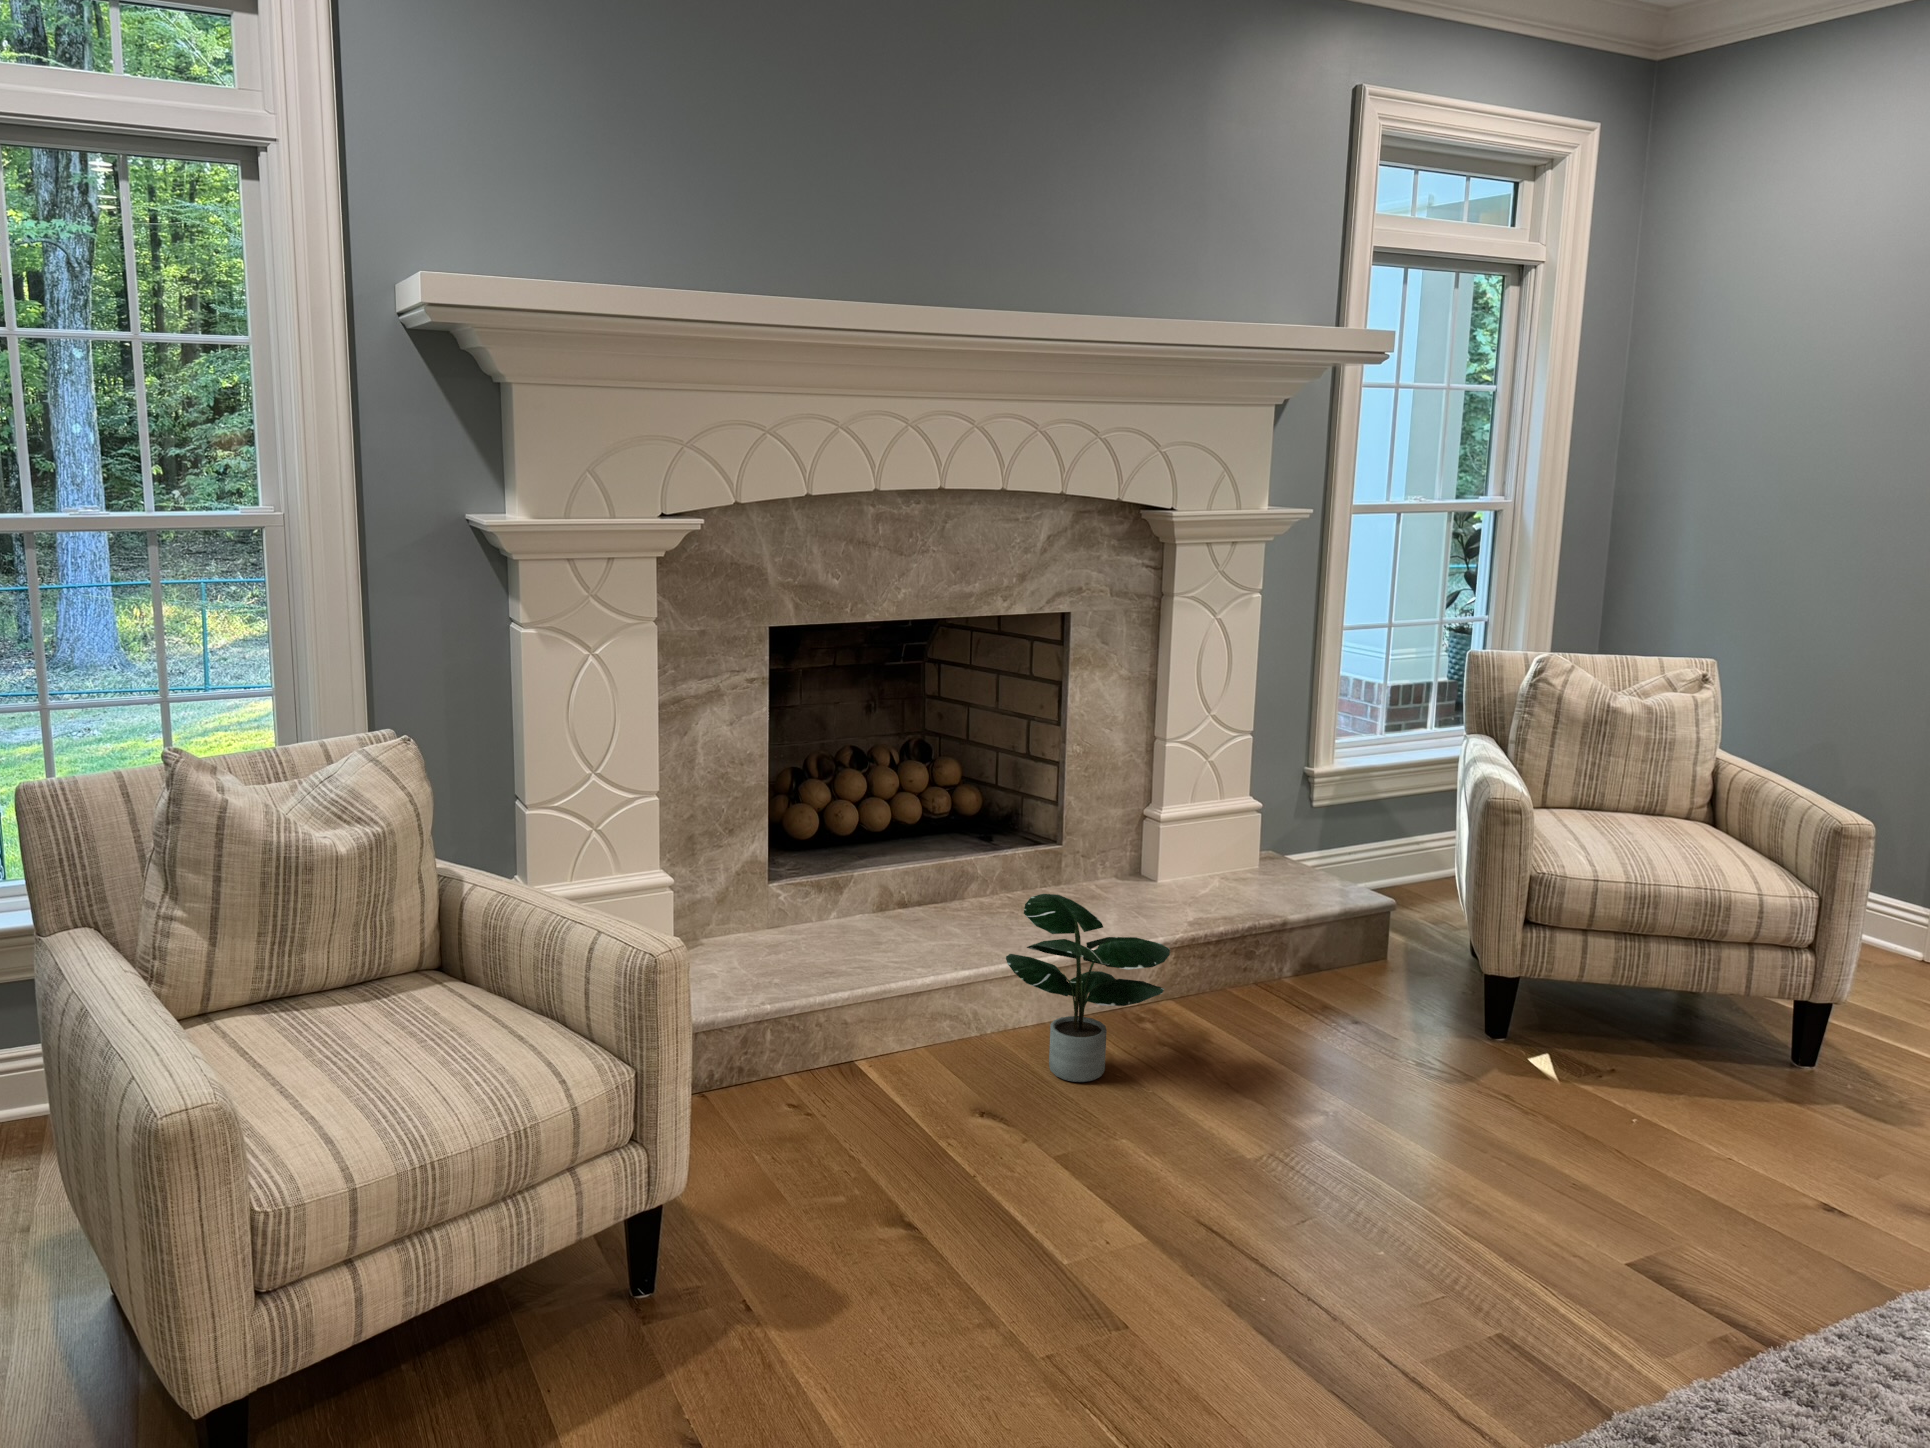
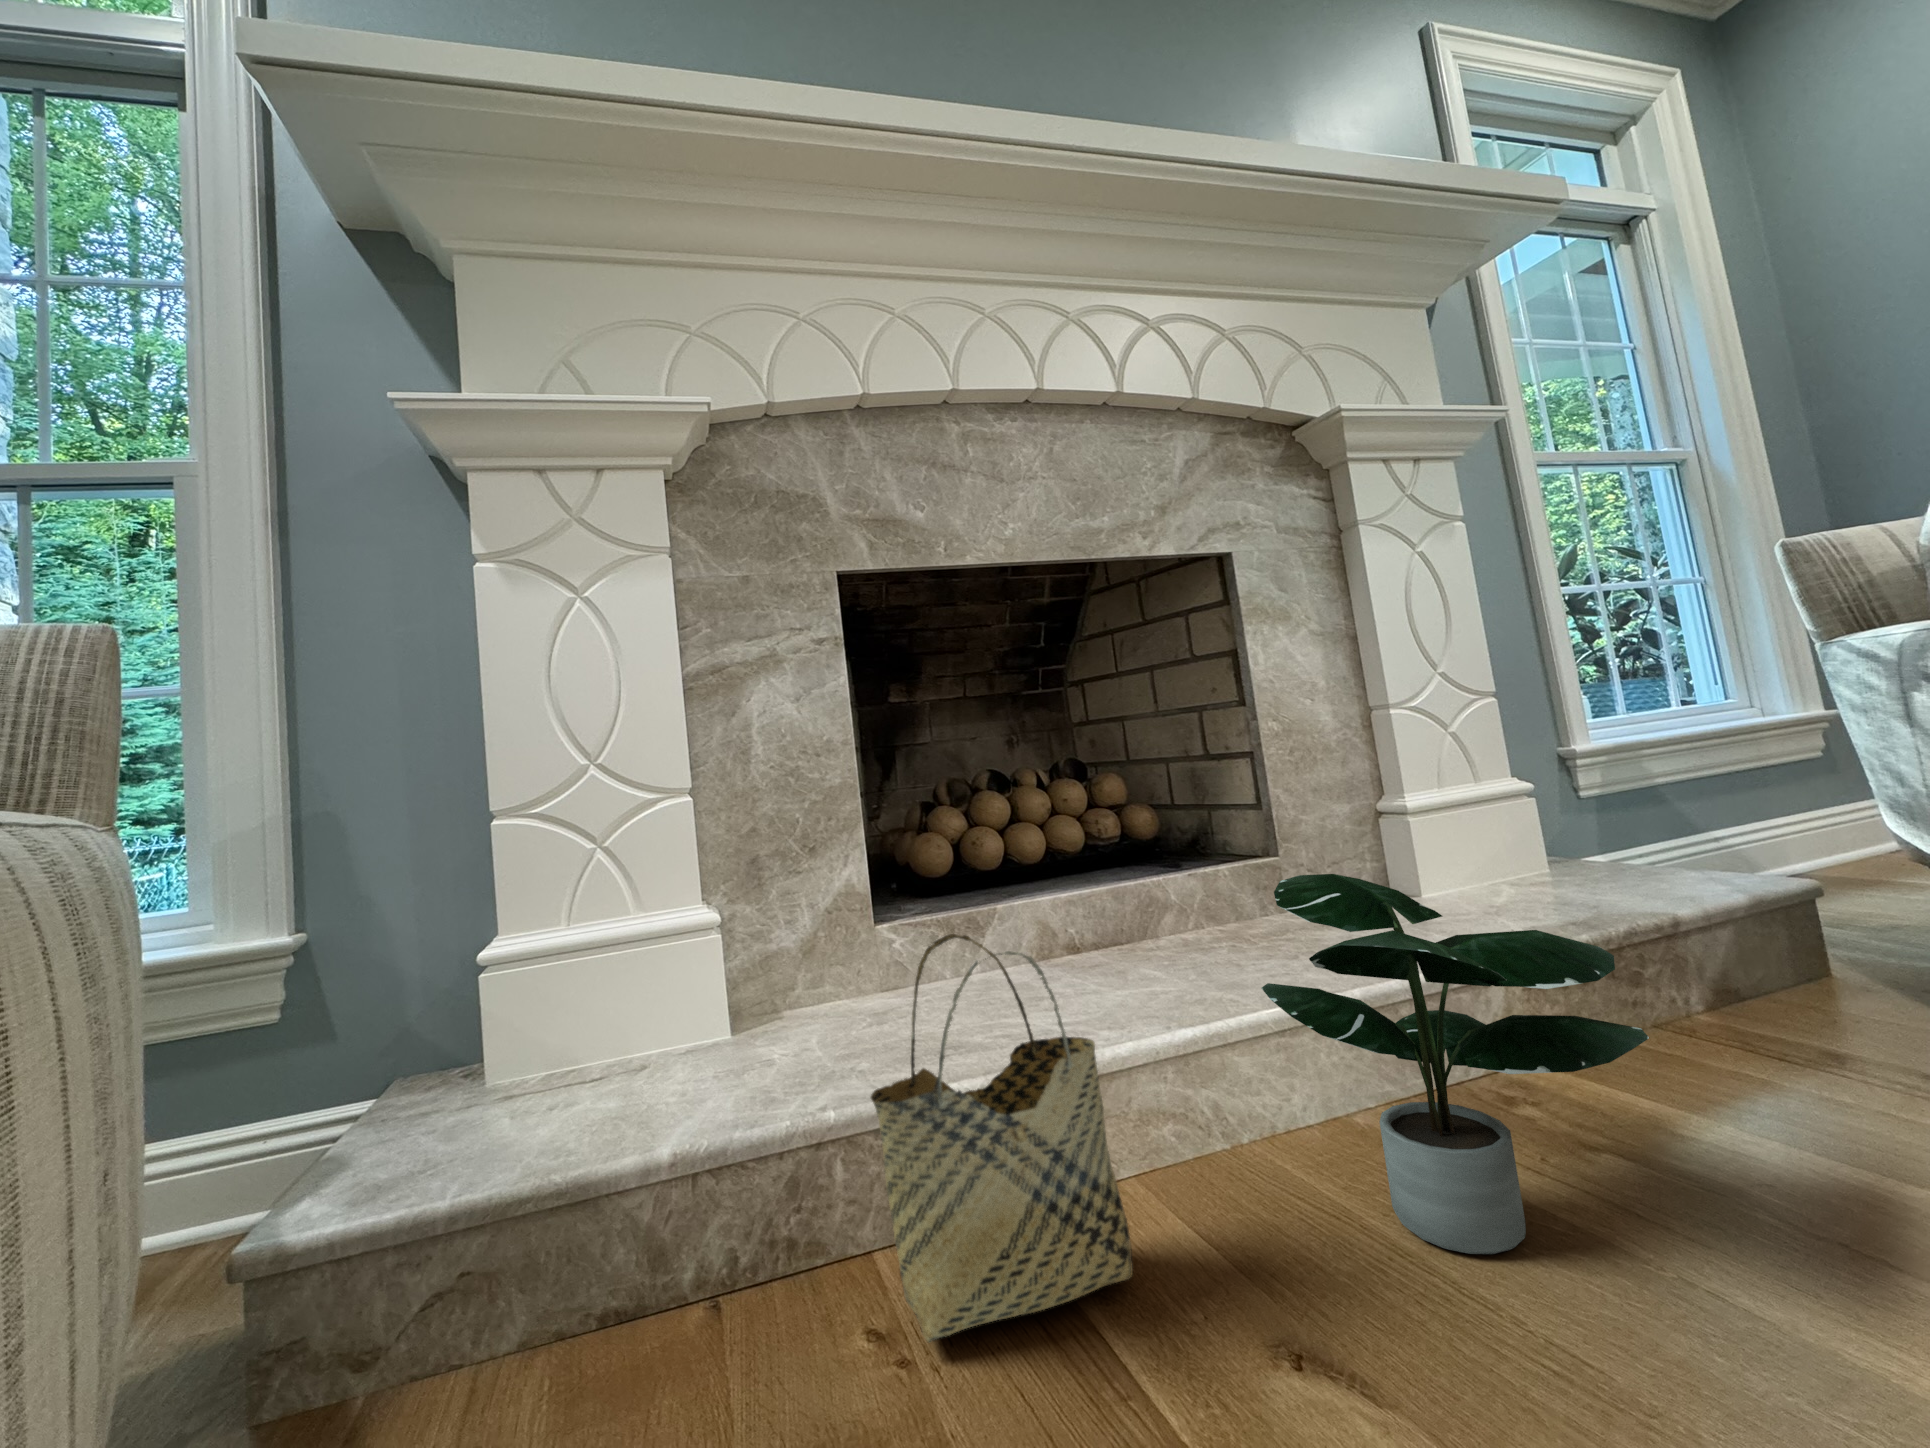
woven basket: none [802,920,919,1106] -> present [871,934,1133,1342]

